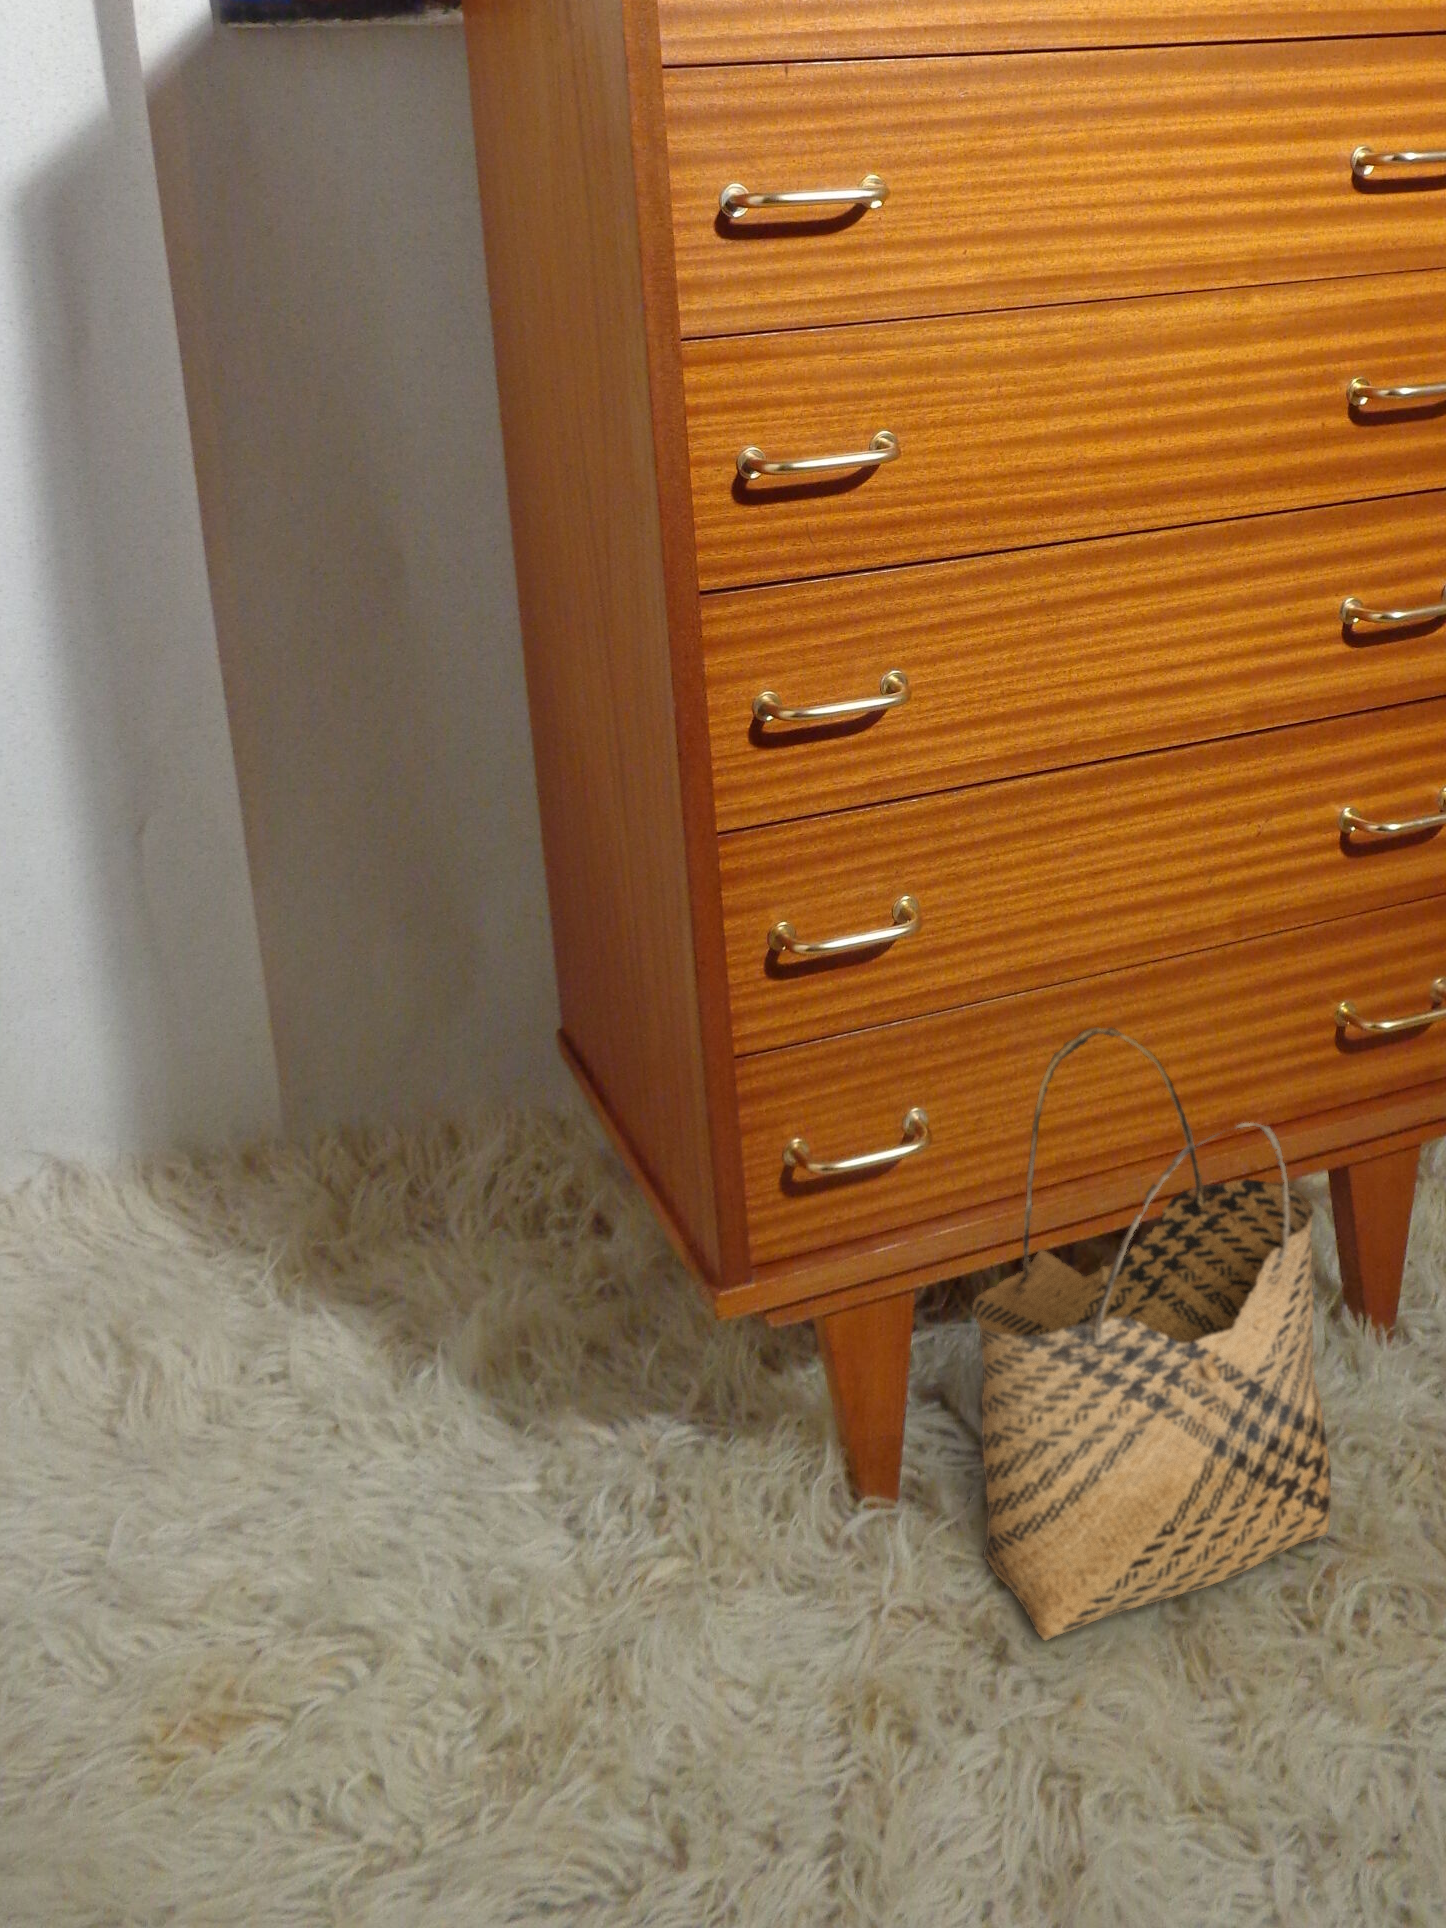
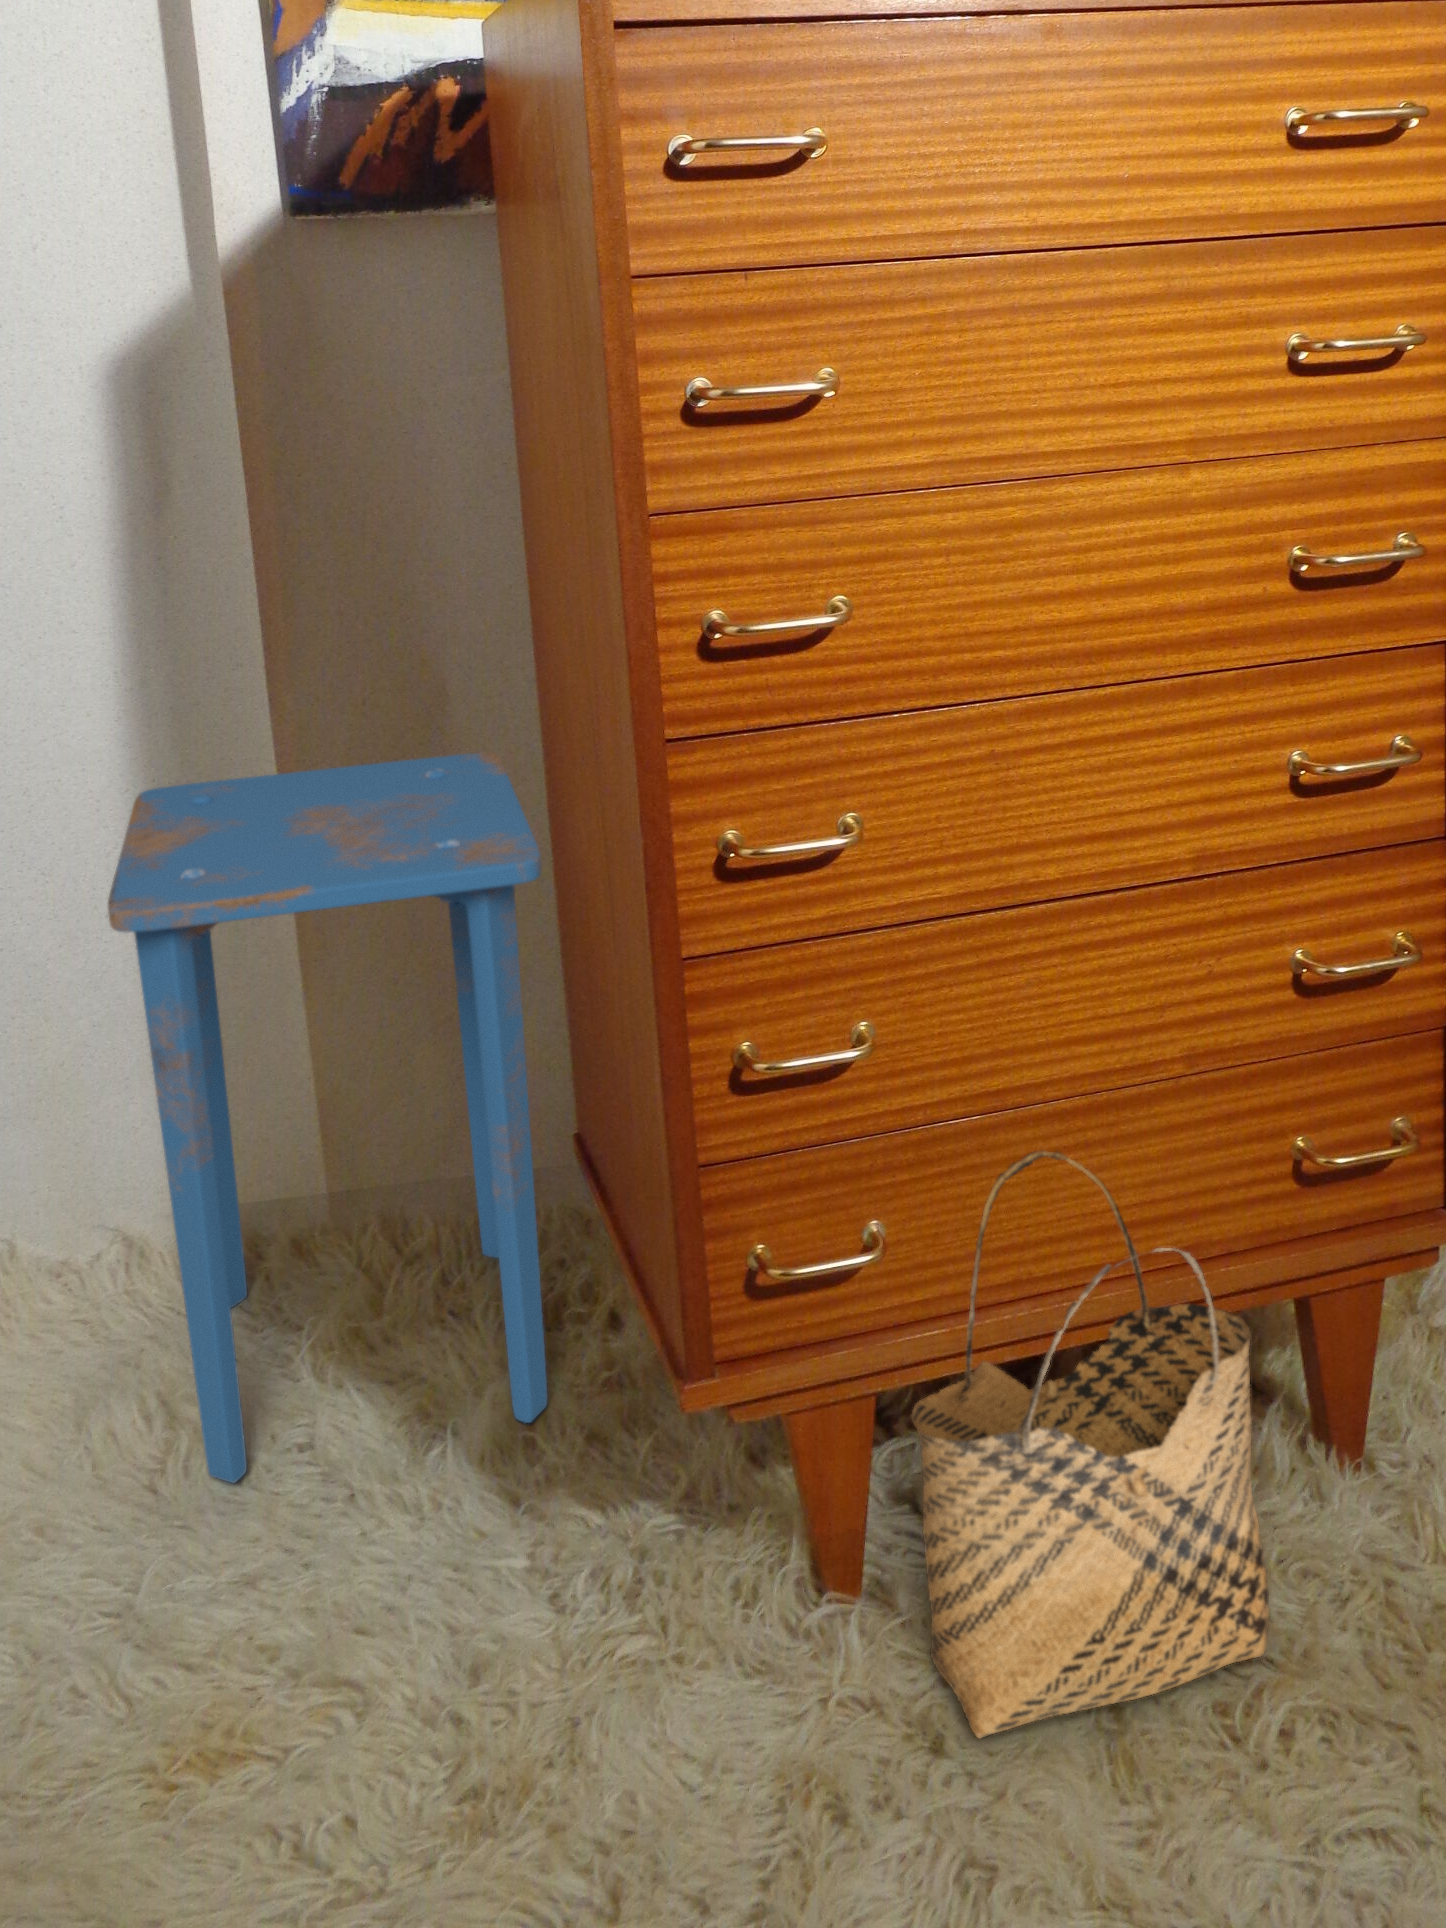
side table: none [52,626,548,1420] -> present [108,752,547,1483]

